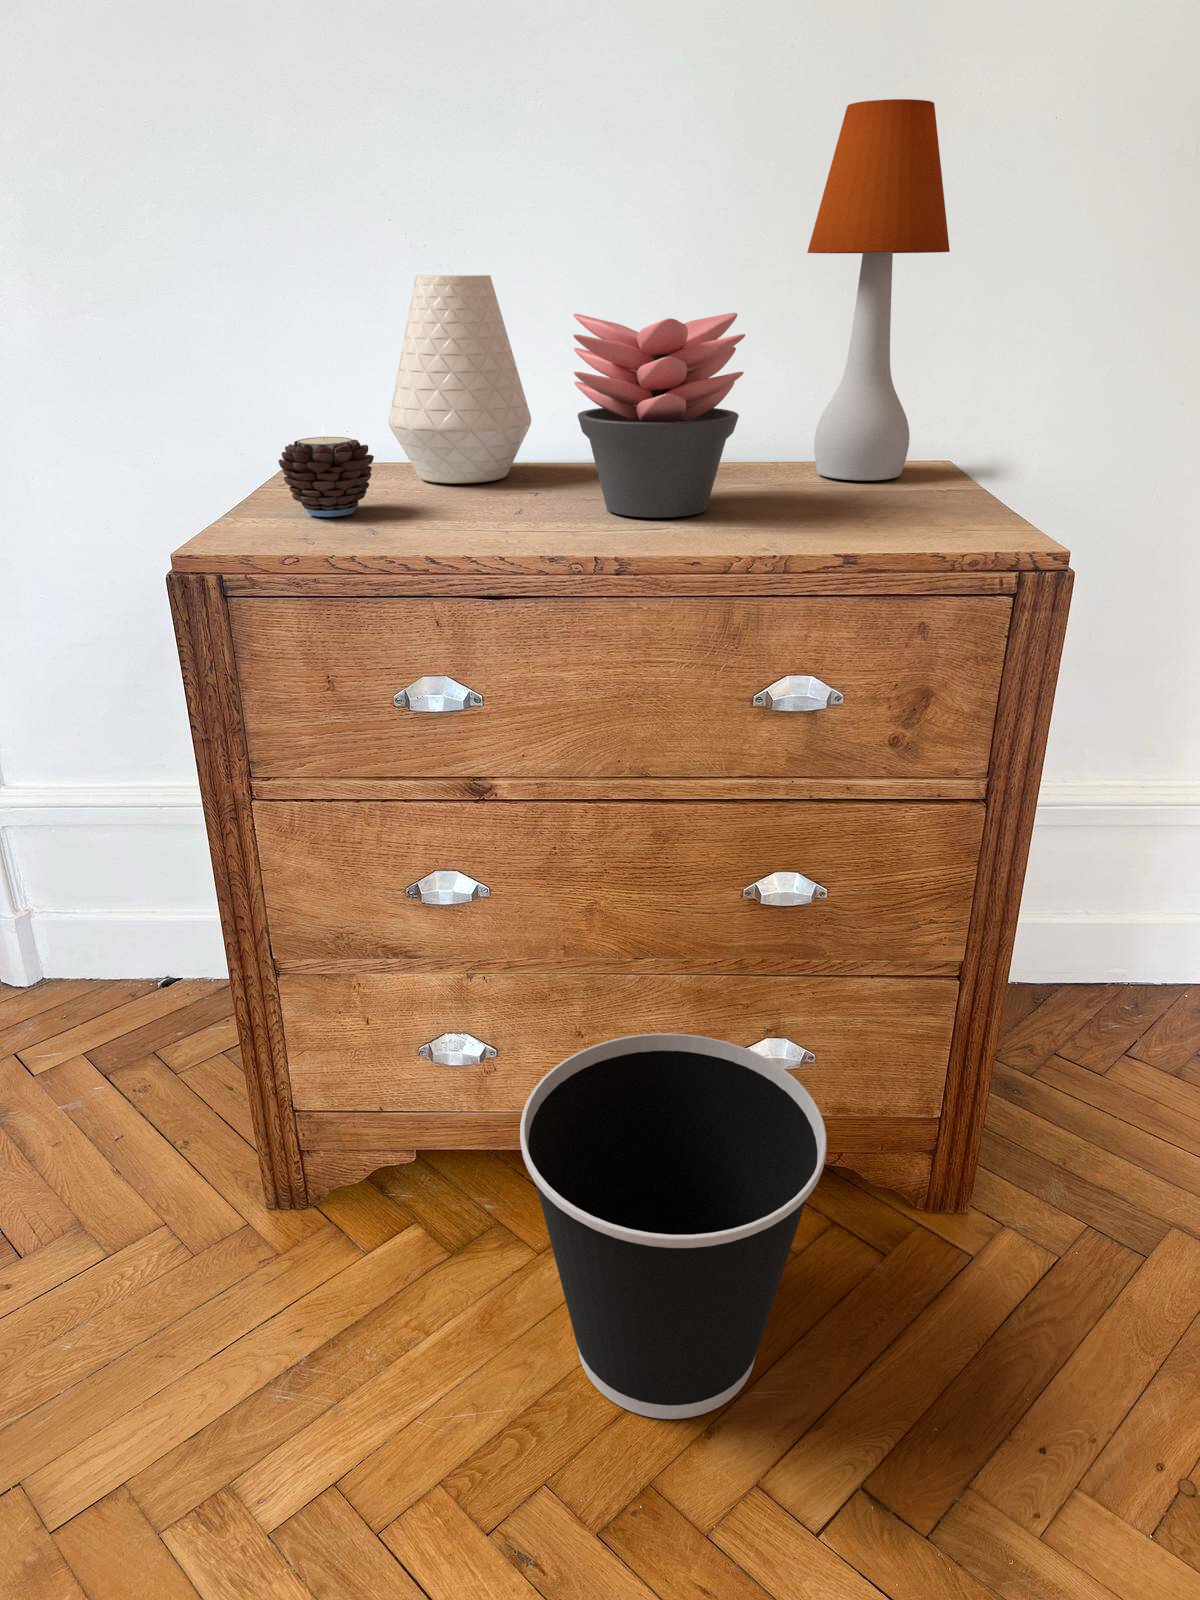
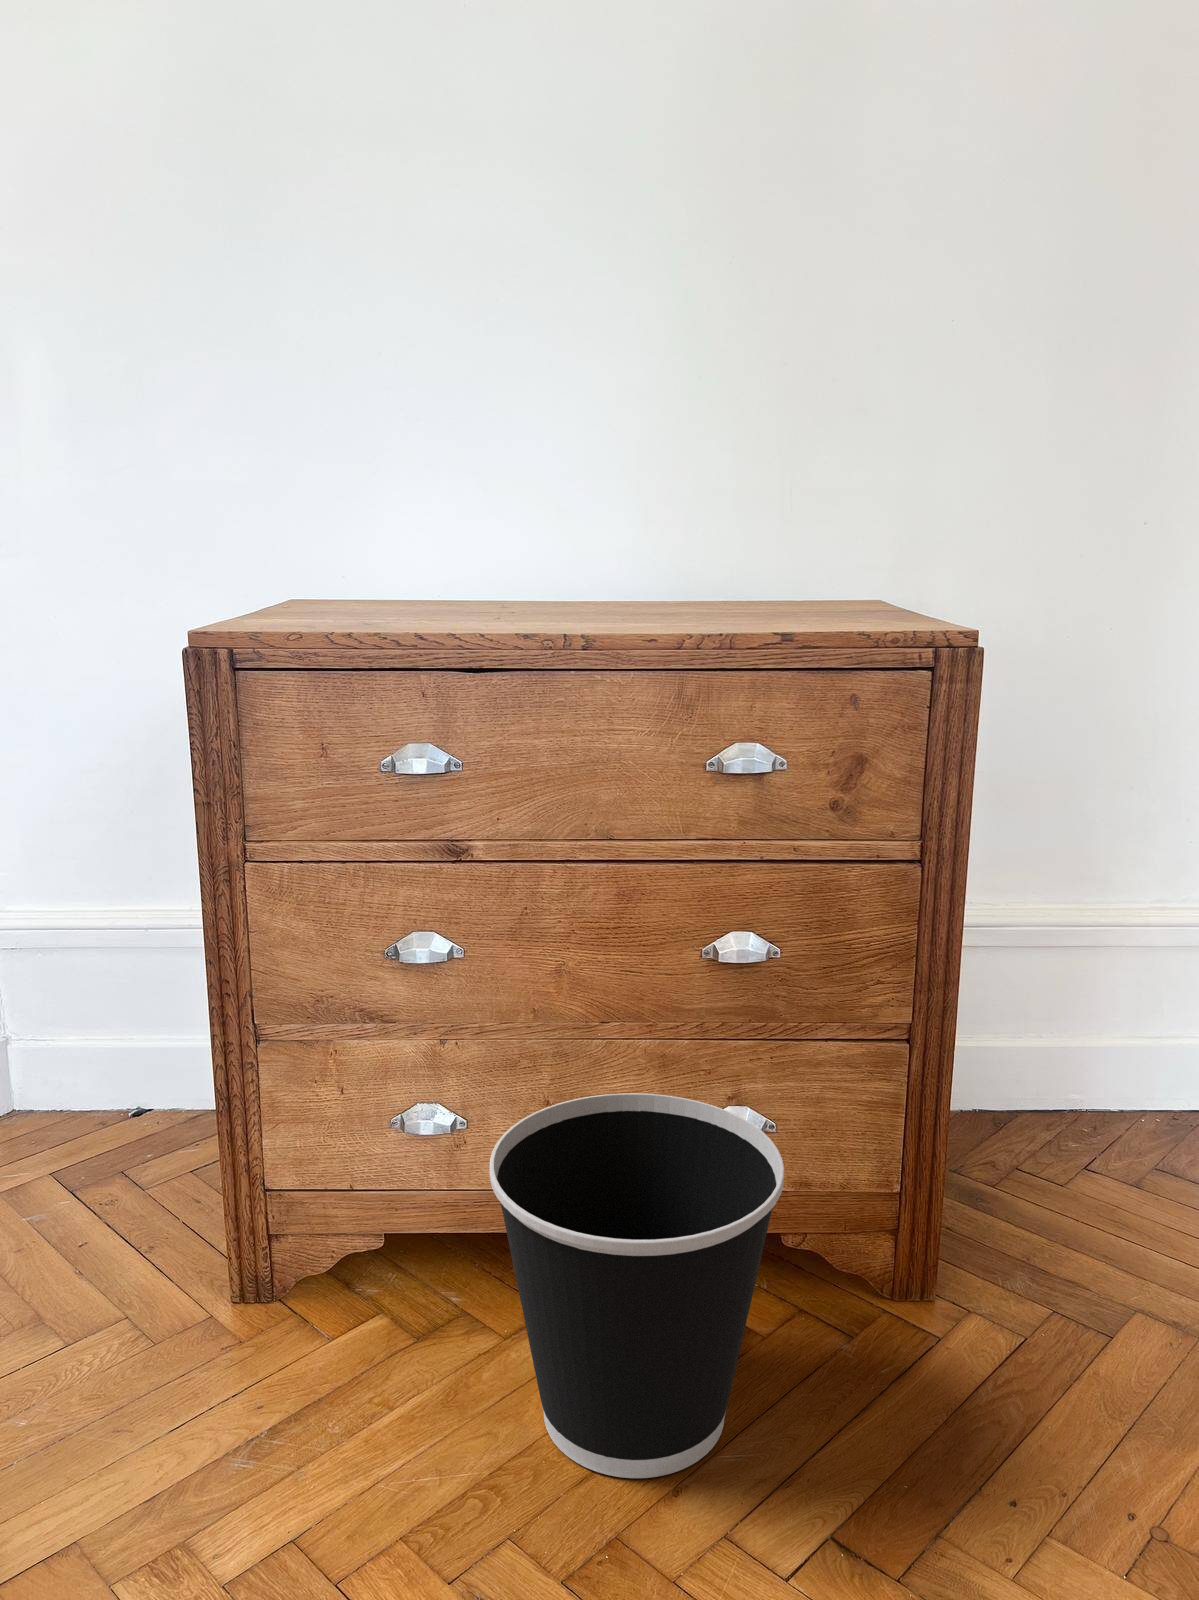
table lamp: present [807,99,950,480] -> none [749,287,870,600]
vase: present [389,275,531,483] -> none [381,424,508,601]
succulent plant: present [573,313,745,518] -> none [546,442,693,615]
candle: present [278,425,374,517] -> none [285,536,369,615]

